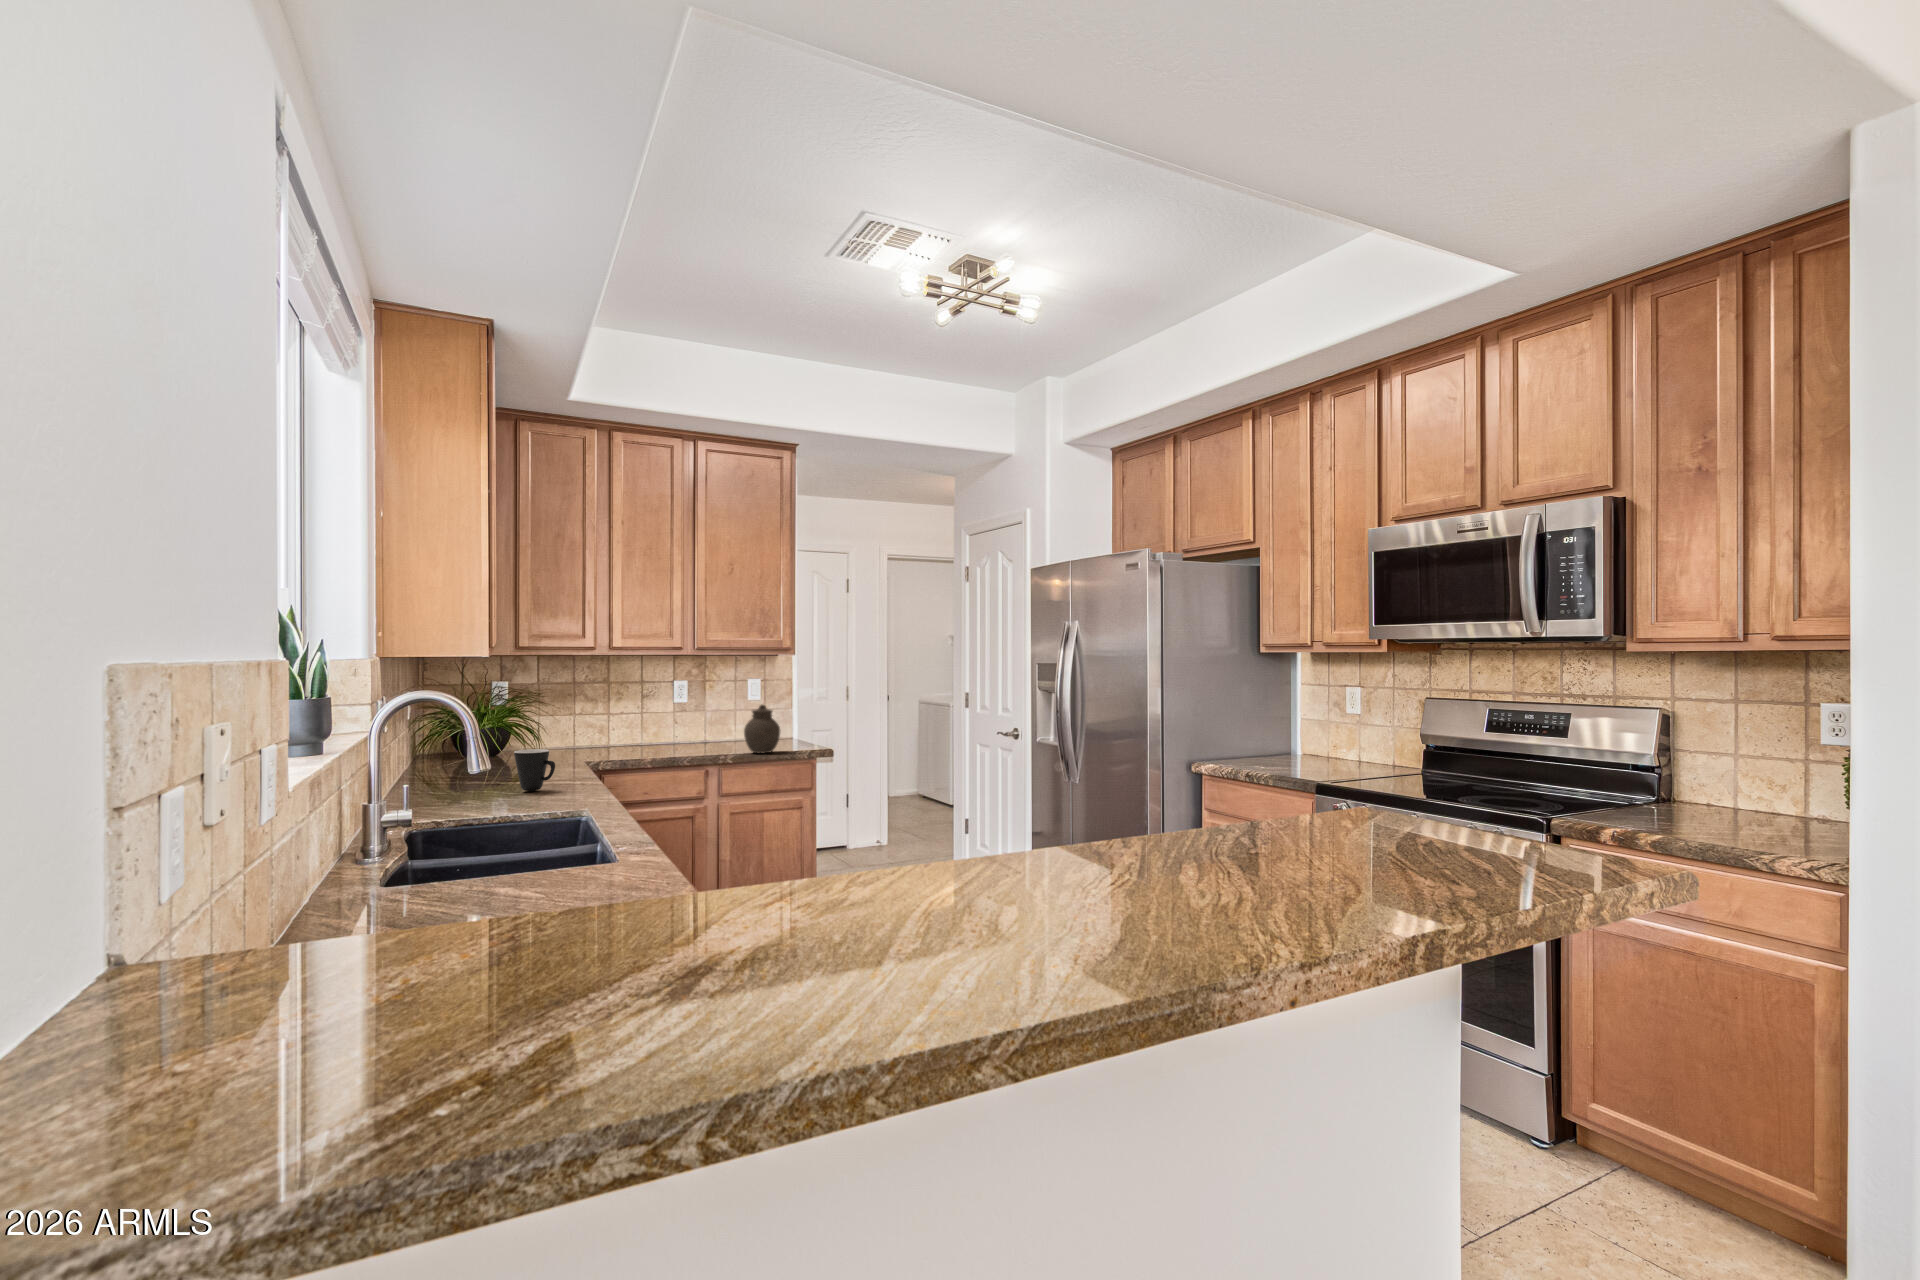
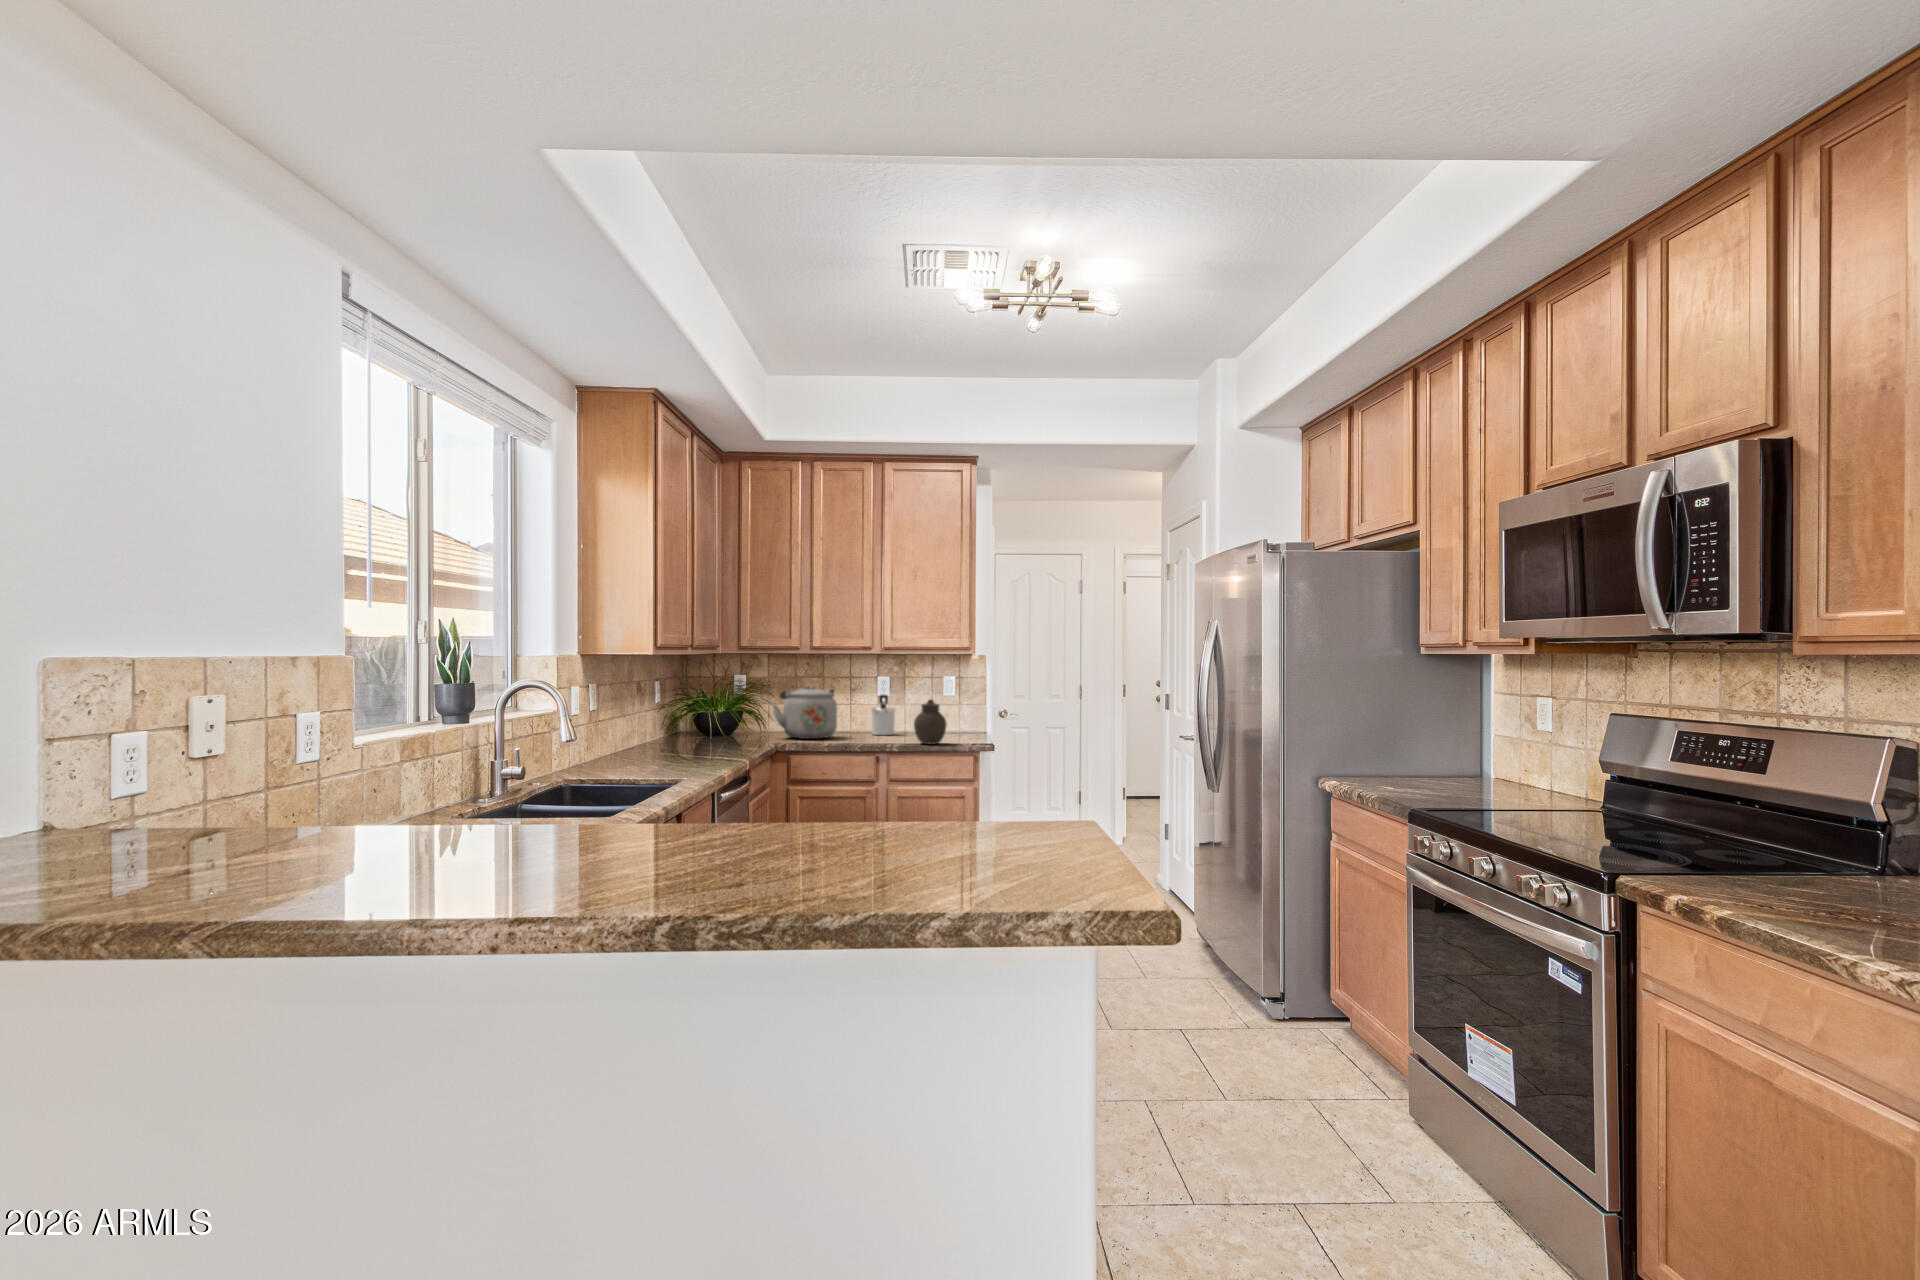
kettle: none [567,693,643,754] -> present [773,686,837,739]
soap dispenser: none [671,701,699,746] -> present [871,694,895,735]
mug: present [514,749,555,791] -> none [674,728,703,762]

